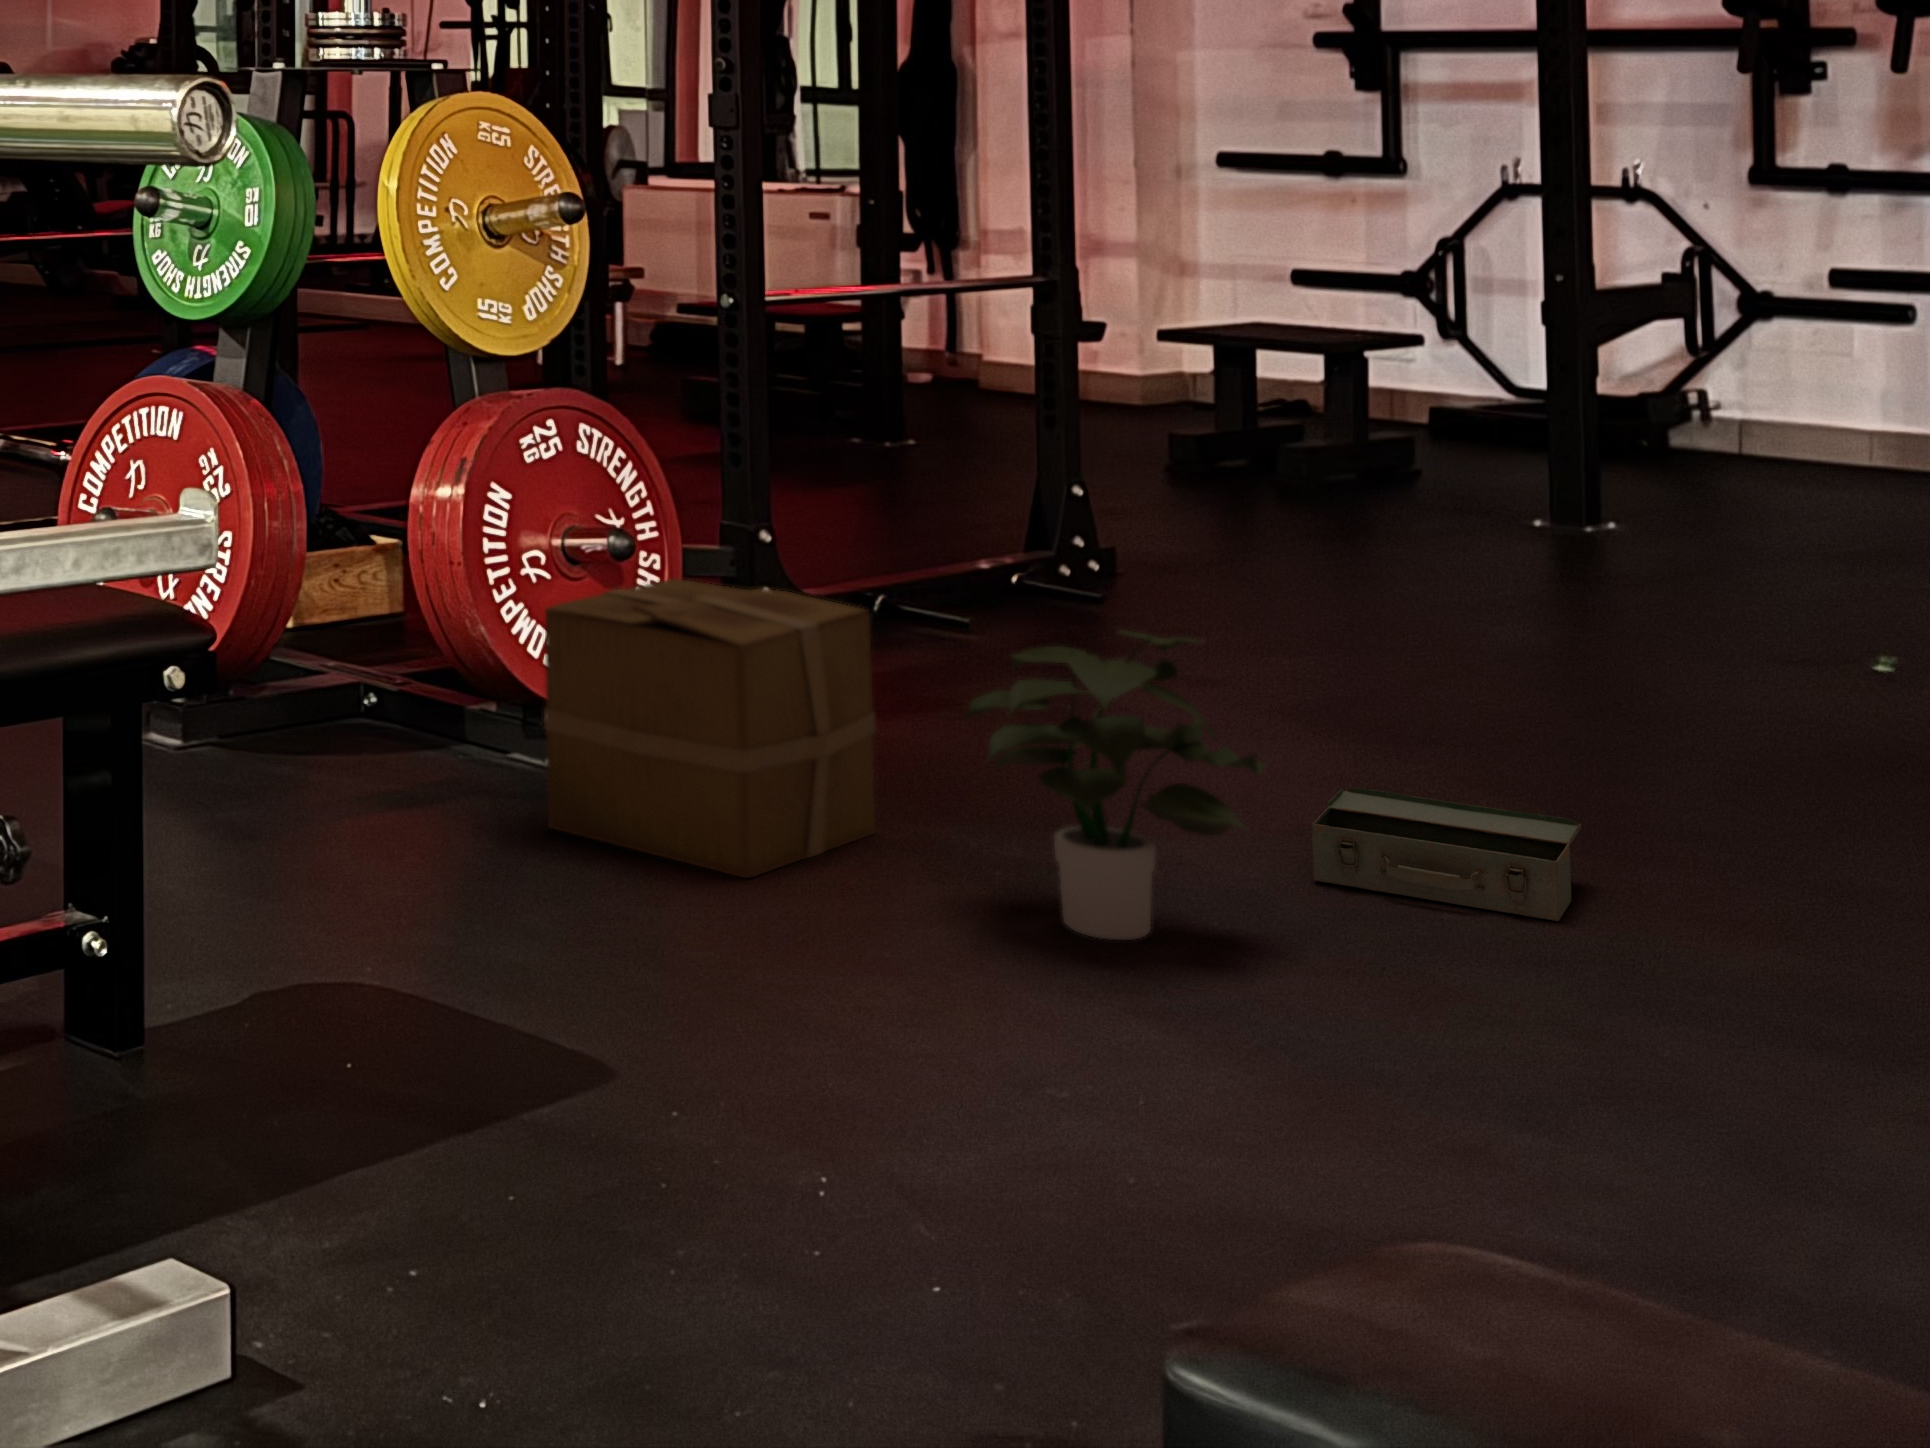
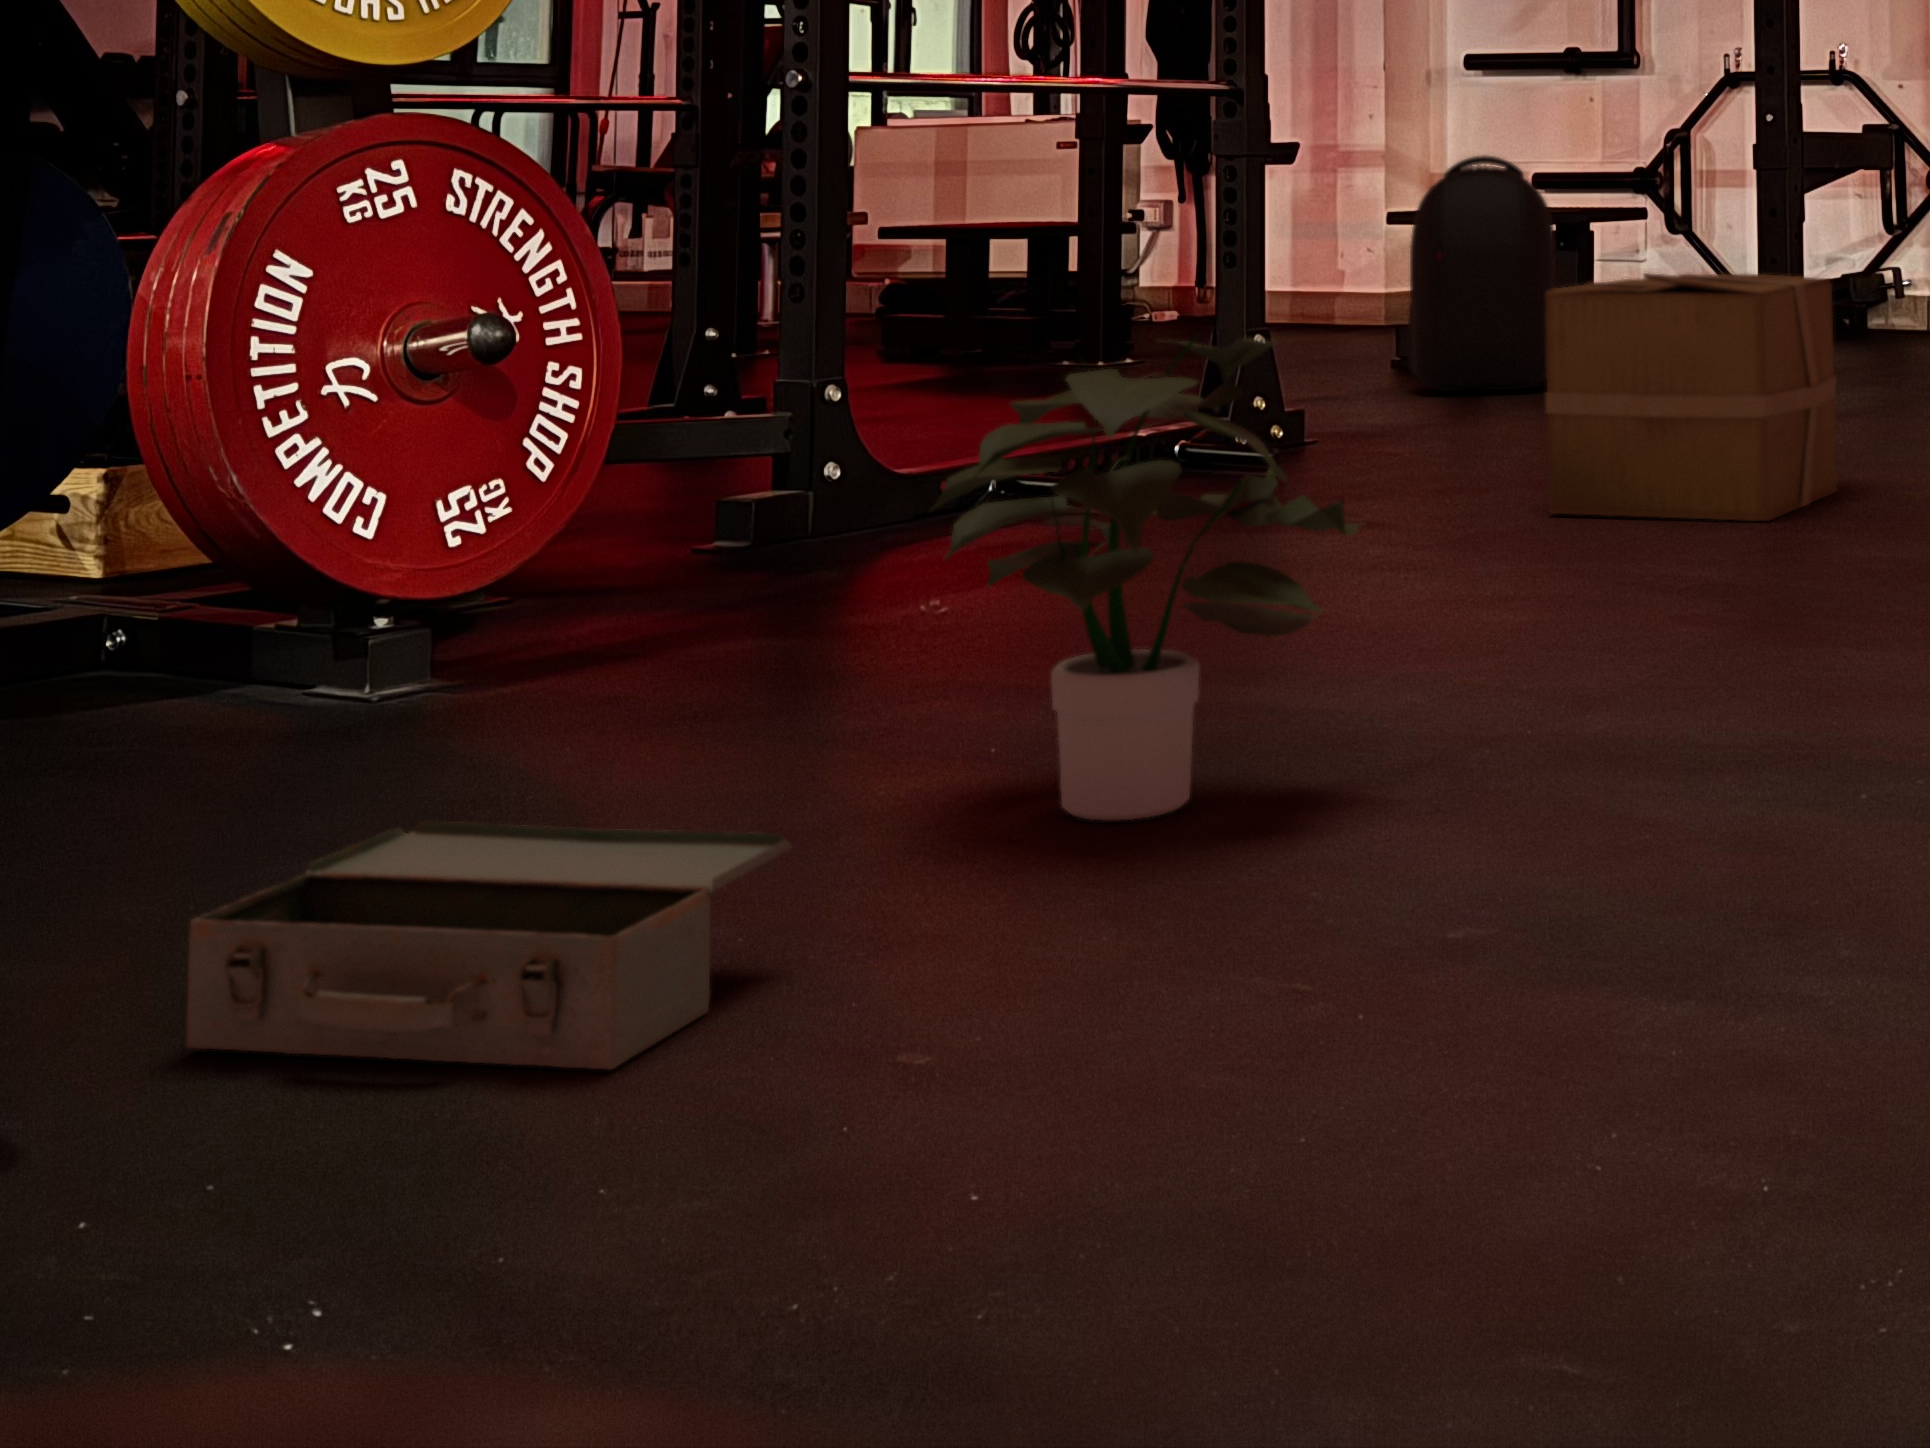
backpack: none [1183,294,1340,510] -> present [1407,156,1557,391]
cardboard box: present [544,578,876,878] -> present [1545,273,1838,521]
toolbox: present [1311,787,1581,921] -> present [186,821,791,1070]

